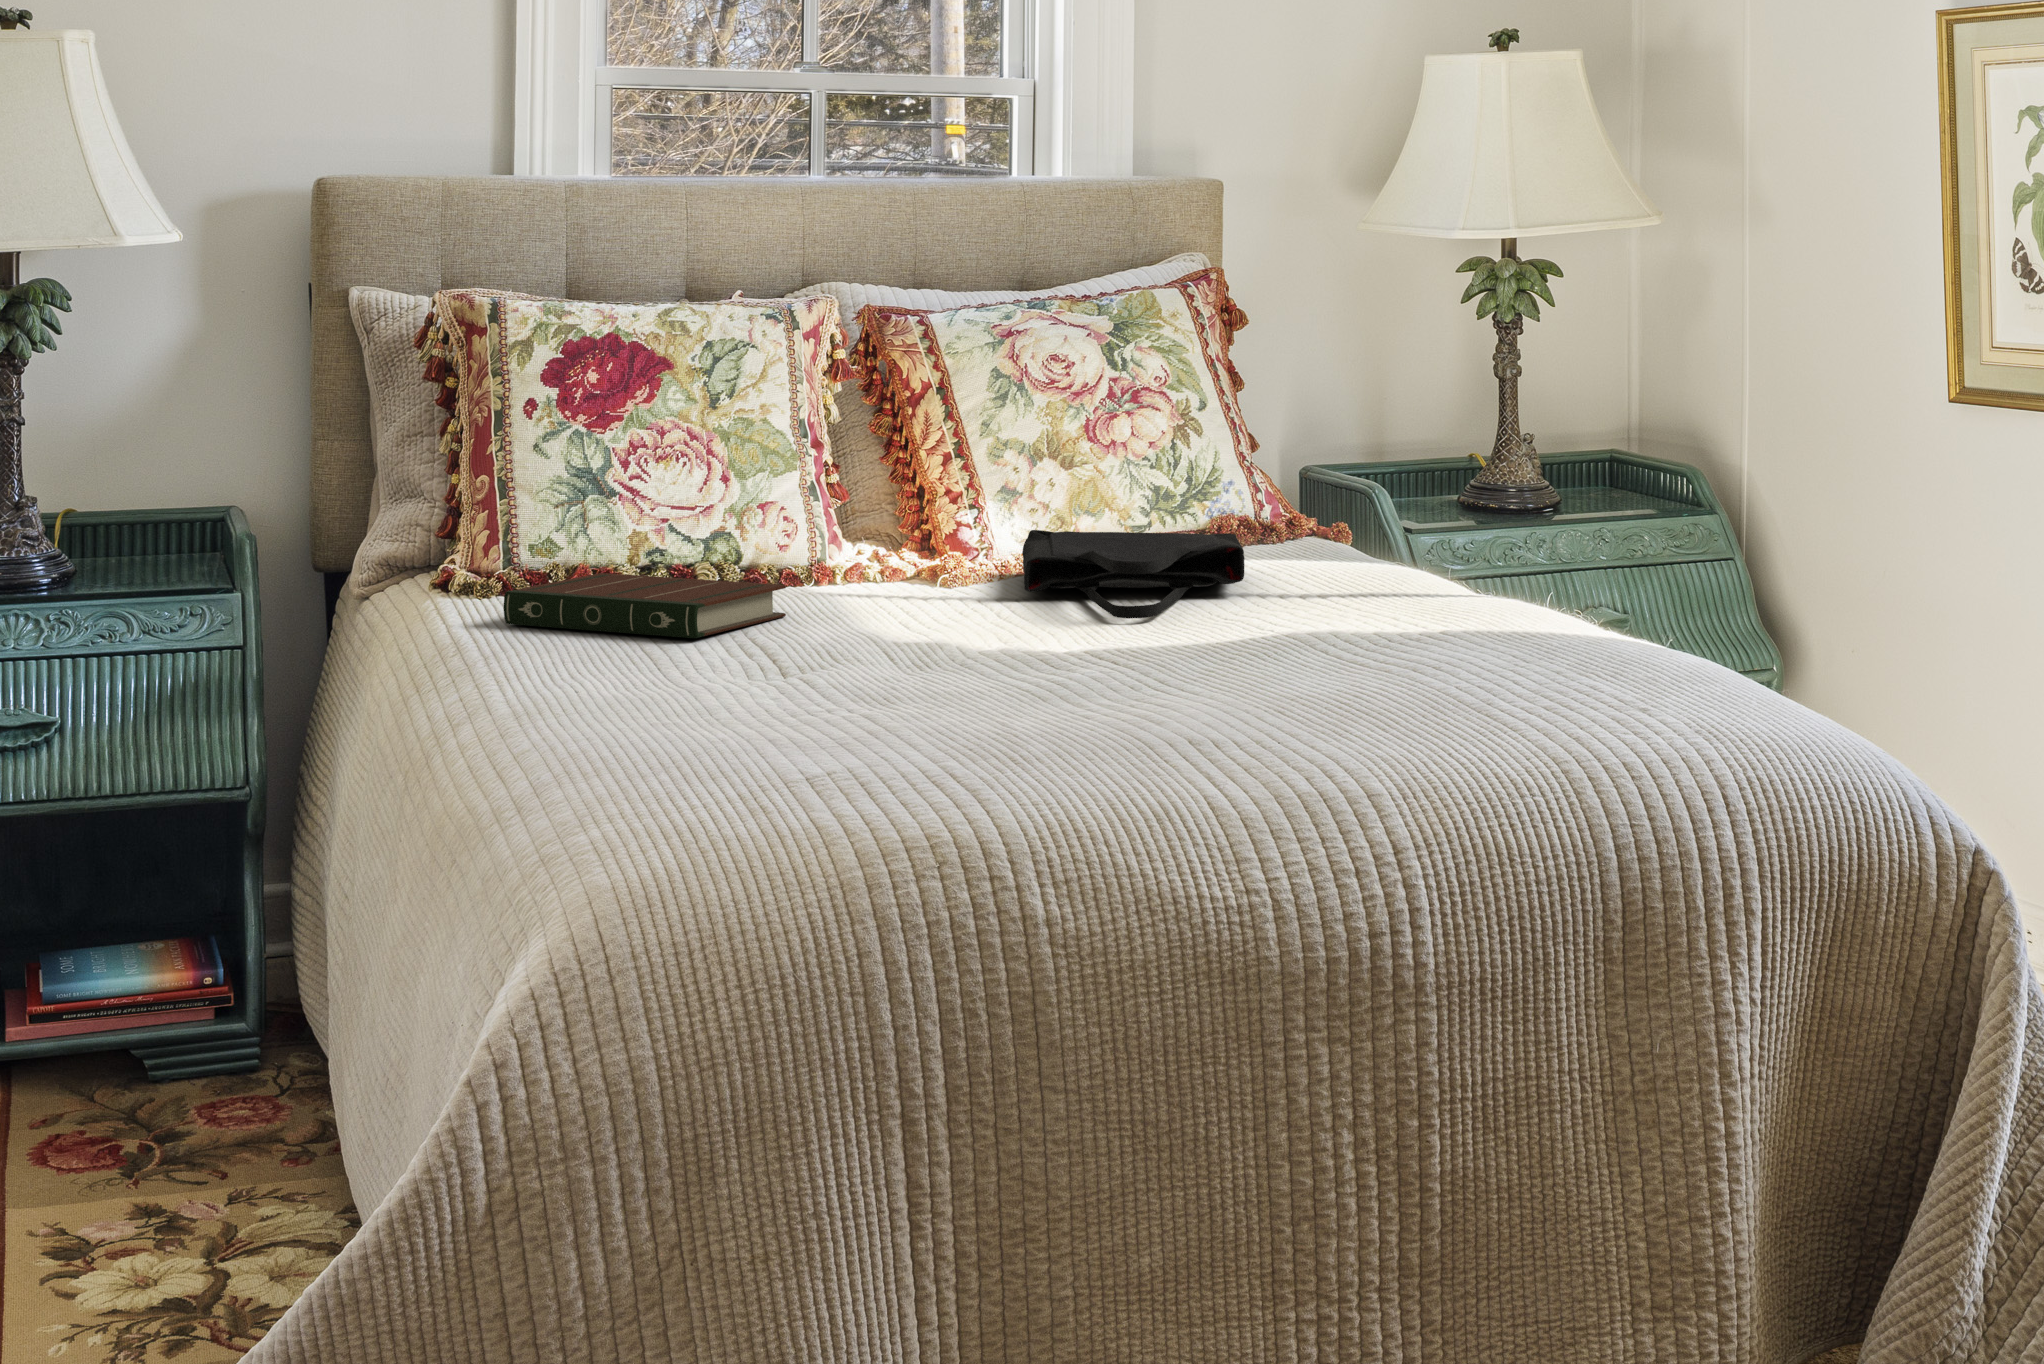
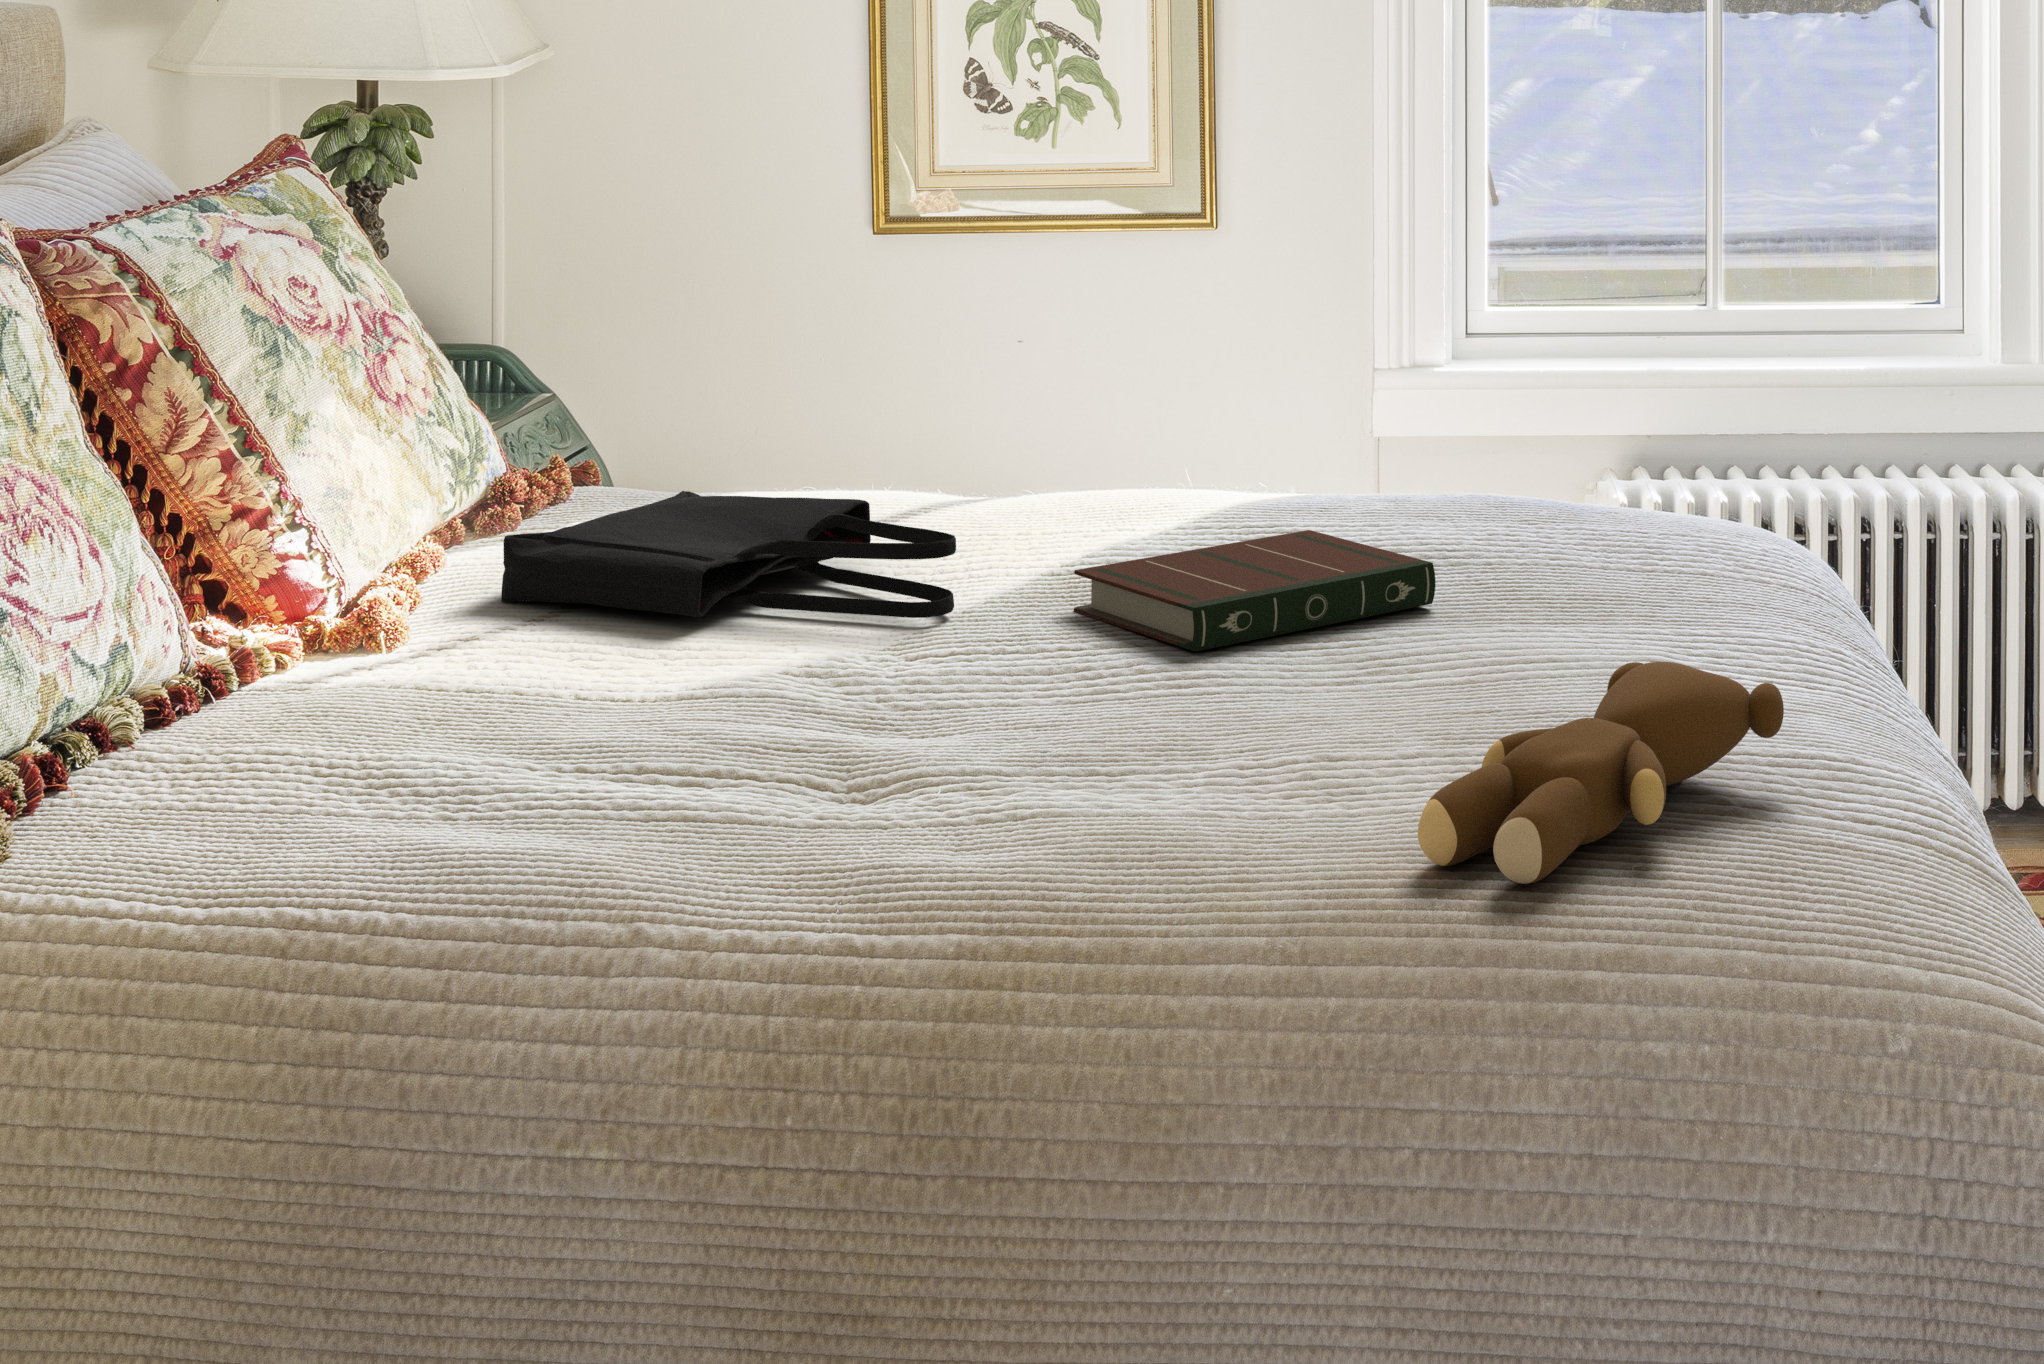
book: present [504,573,786,638] -> present [1074,530,1436,651]
teddy bear: none [673,666,1059,763] -> present [1418,662,1784,884]

